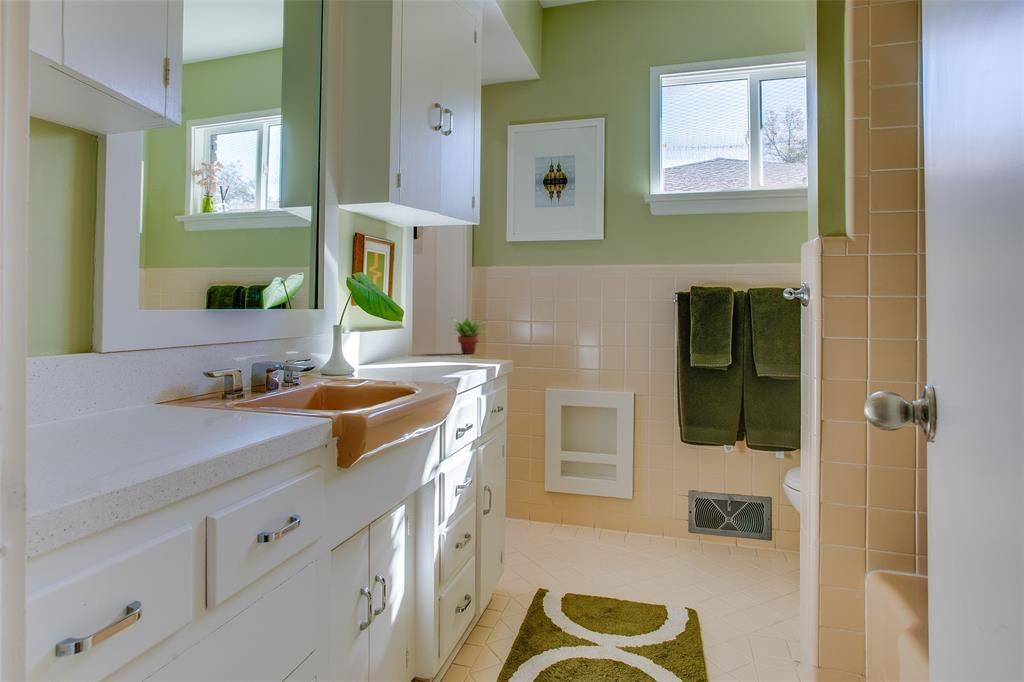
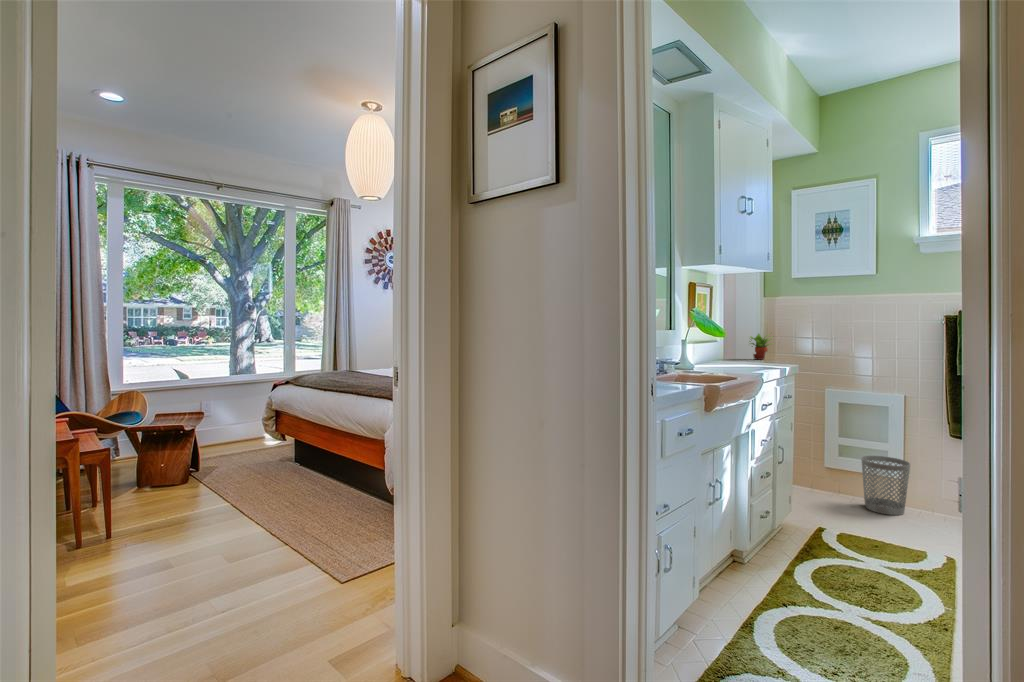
wastebasket: none [588,473,640,550] -> present [861,456,910,515]

